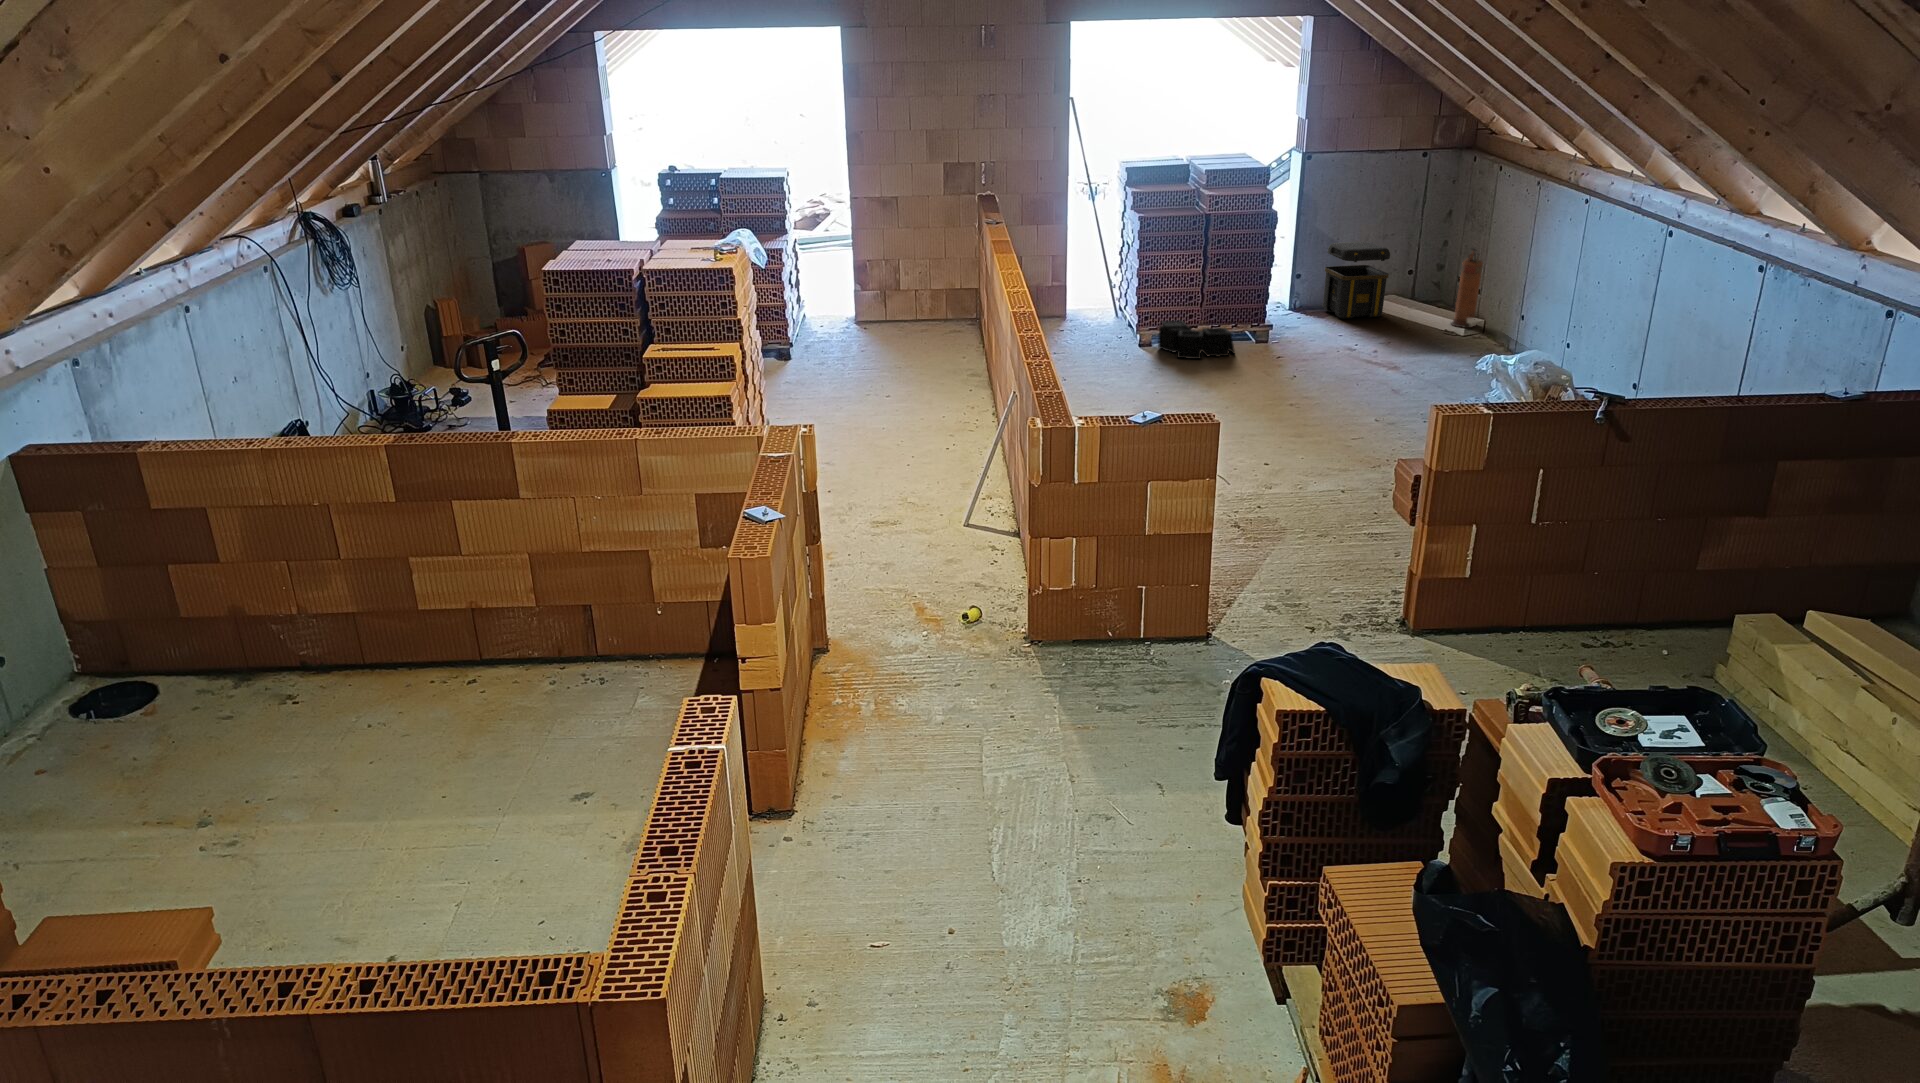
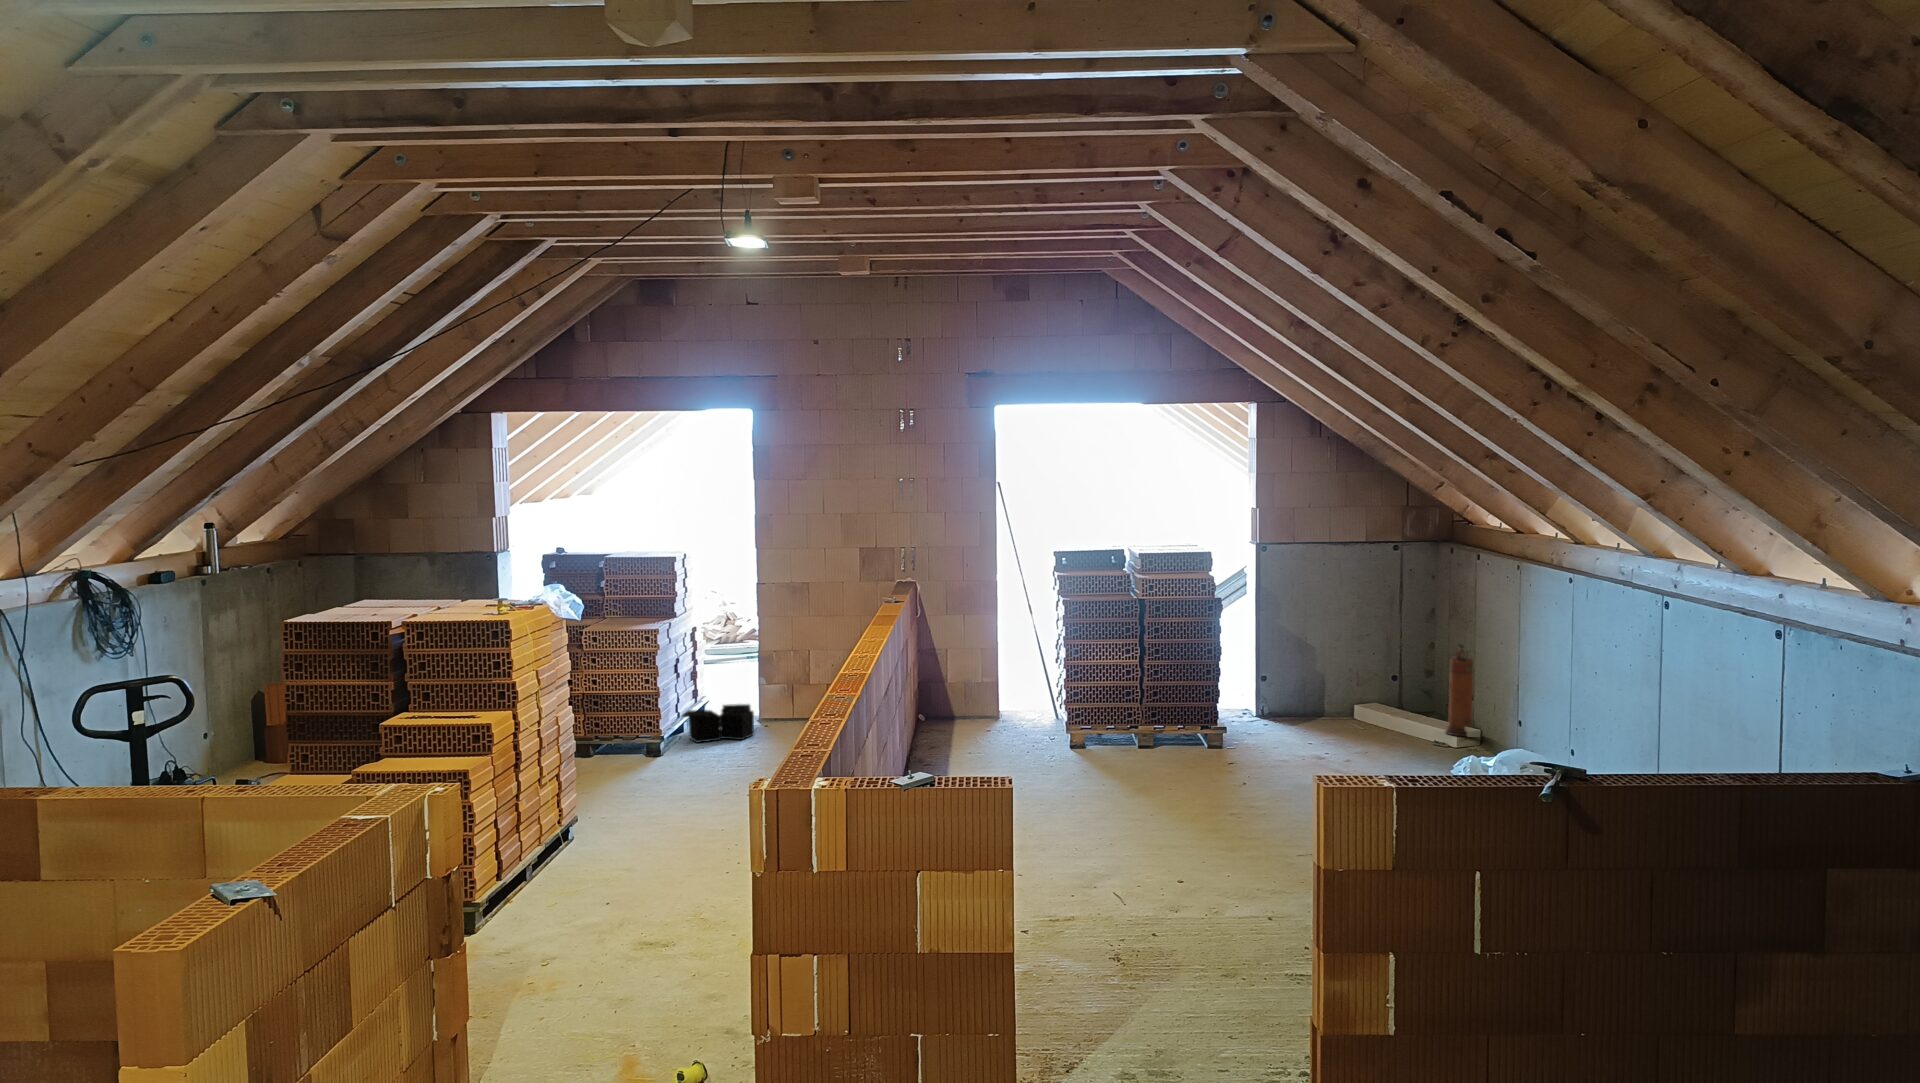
toolbox: present [1323,241,1390,319] -> none [1296,639,1368,726]
storage bin: present [1158,320,1235,359] -> present [682,704,754,743]

